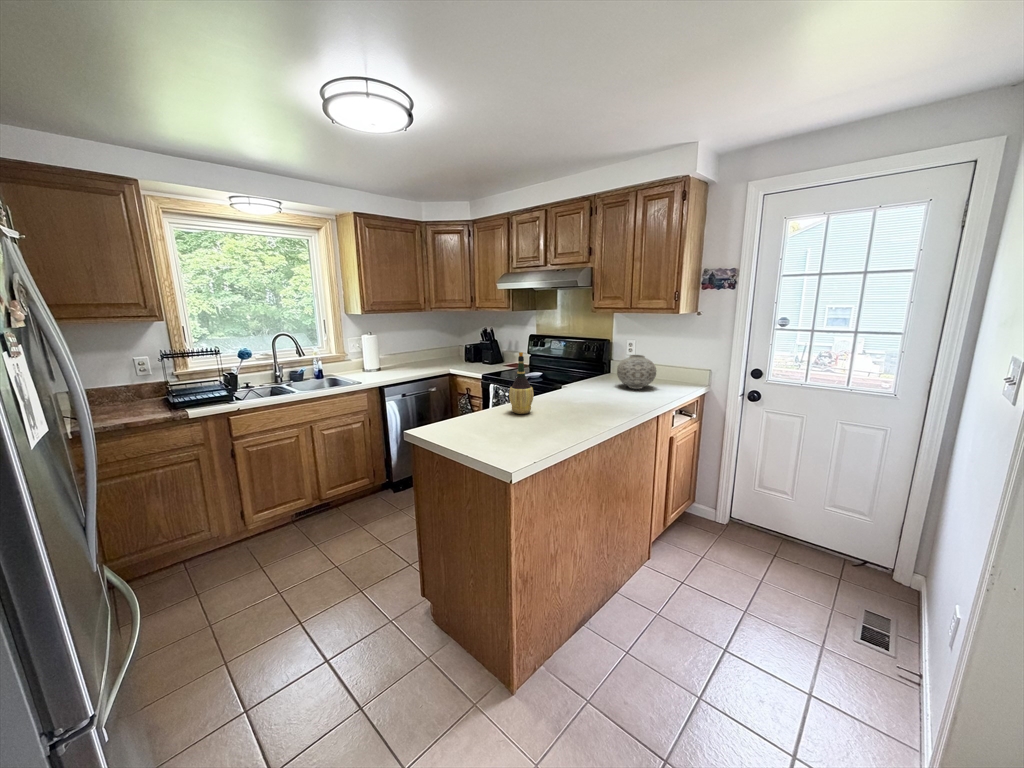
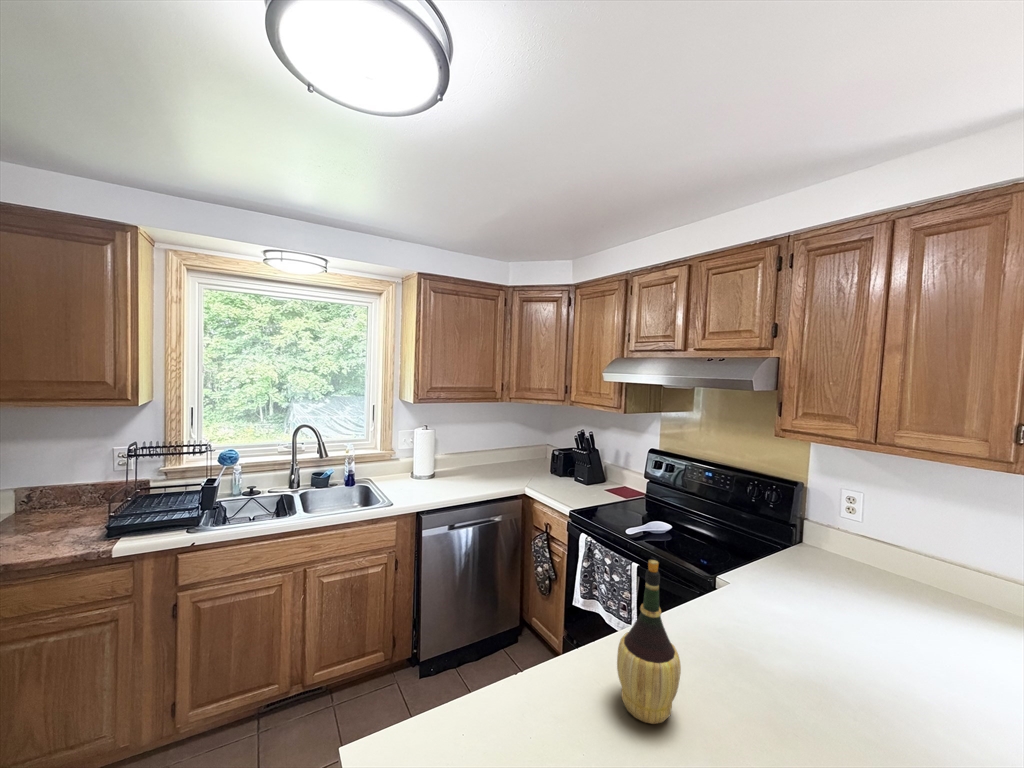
vase: present [617,355,656,389] -> none [846,542,961,626]

